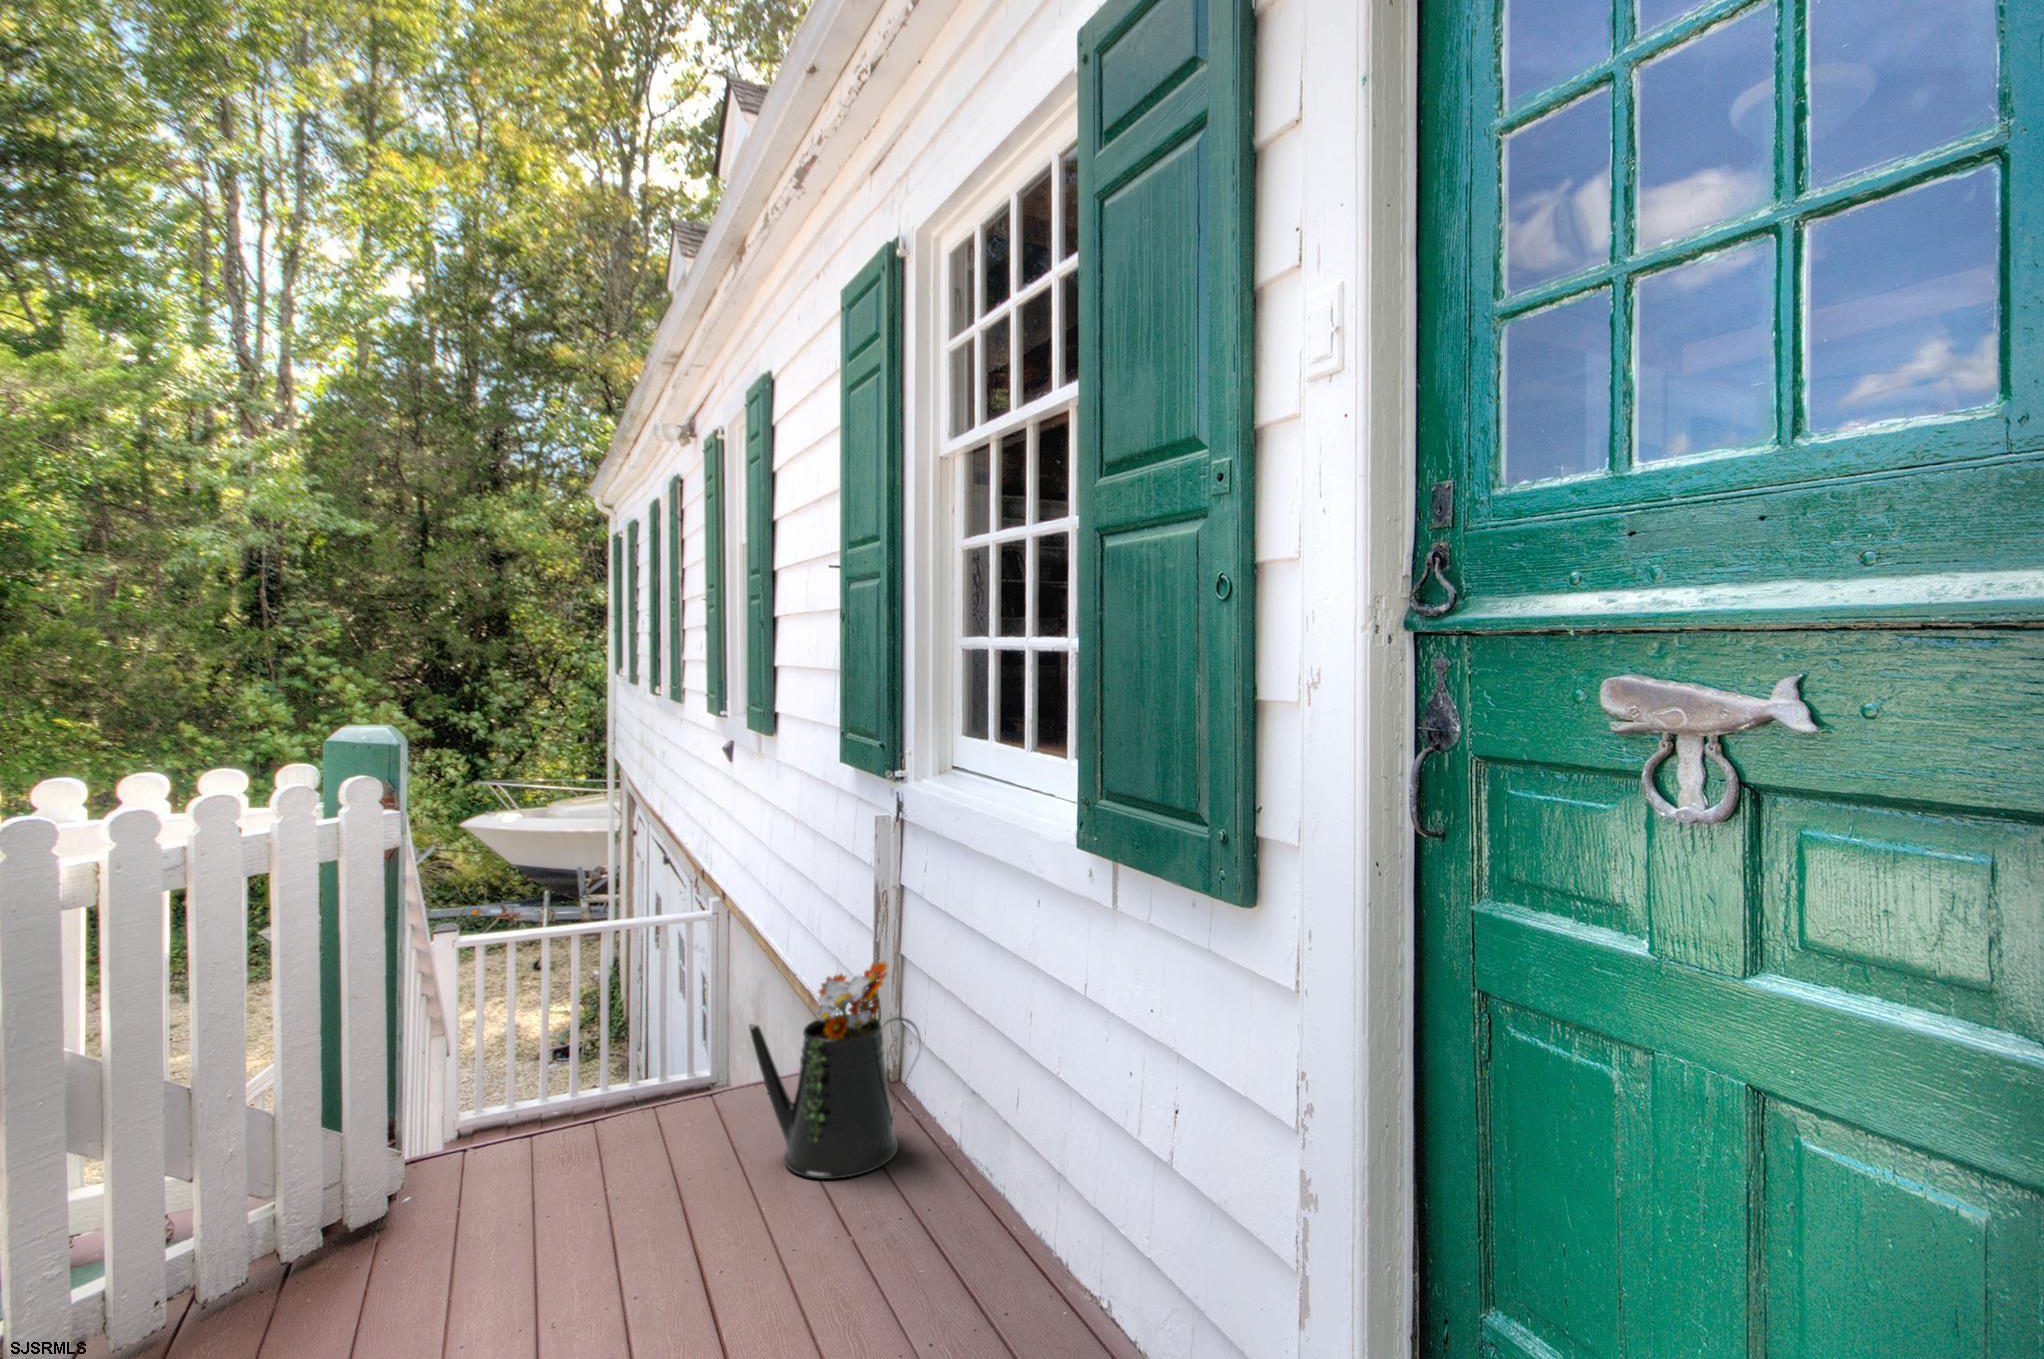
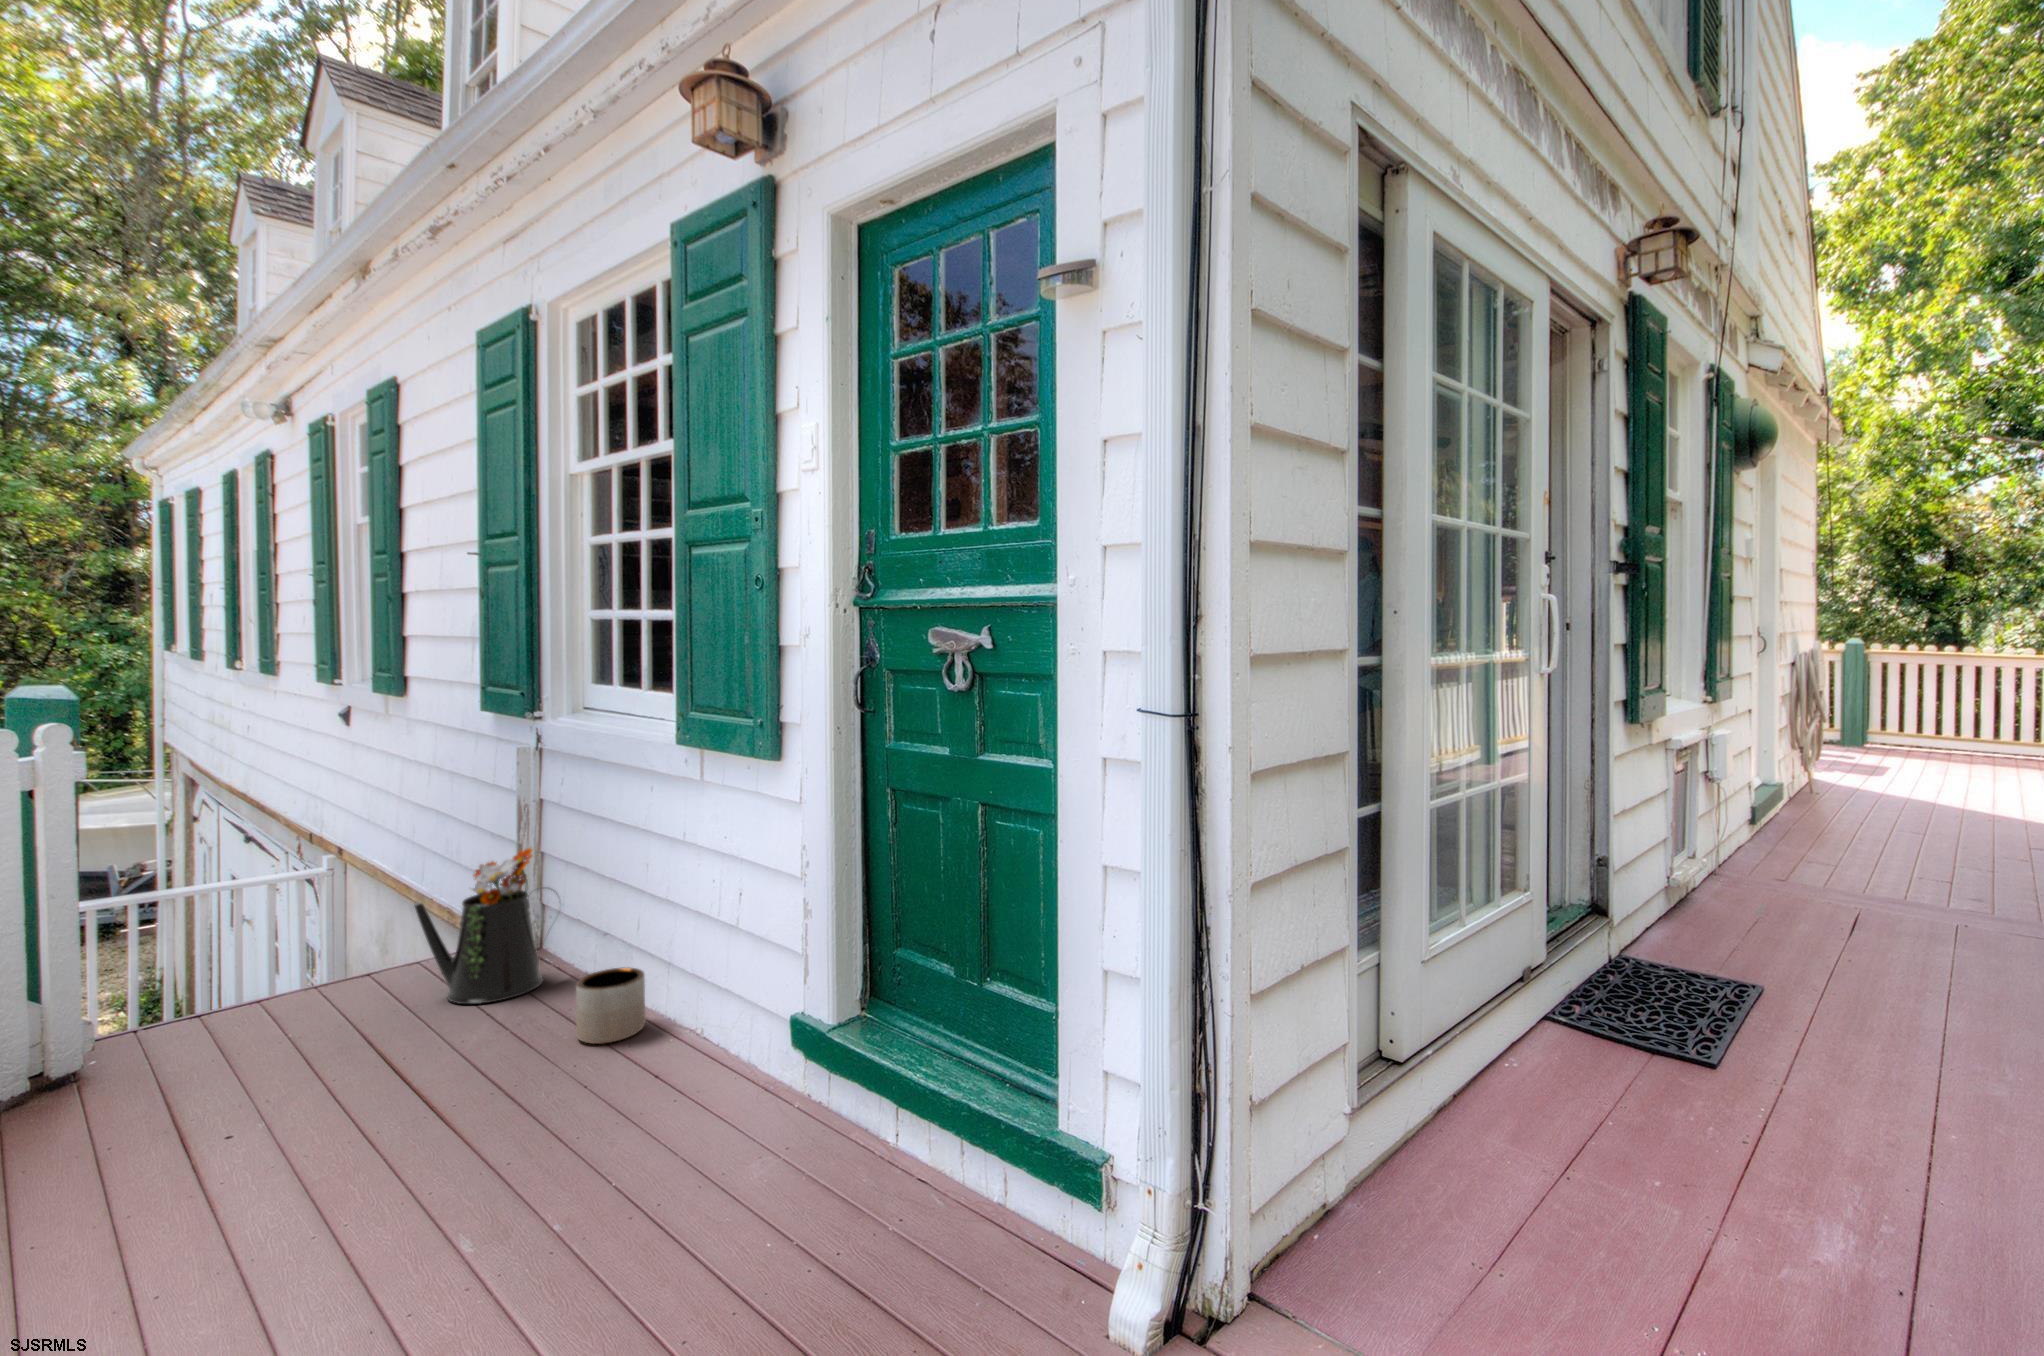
planter: none [931,1176,1026,1308] -> present [576,967,646,1044]

